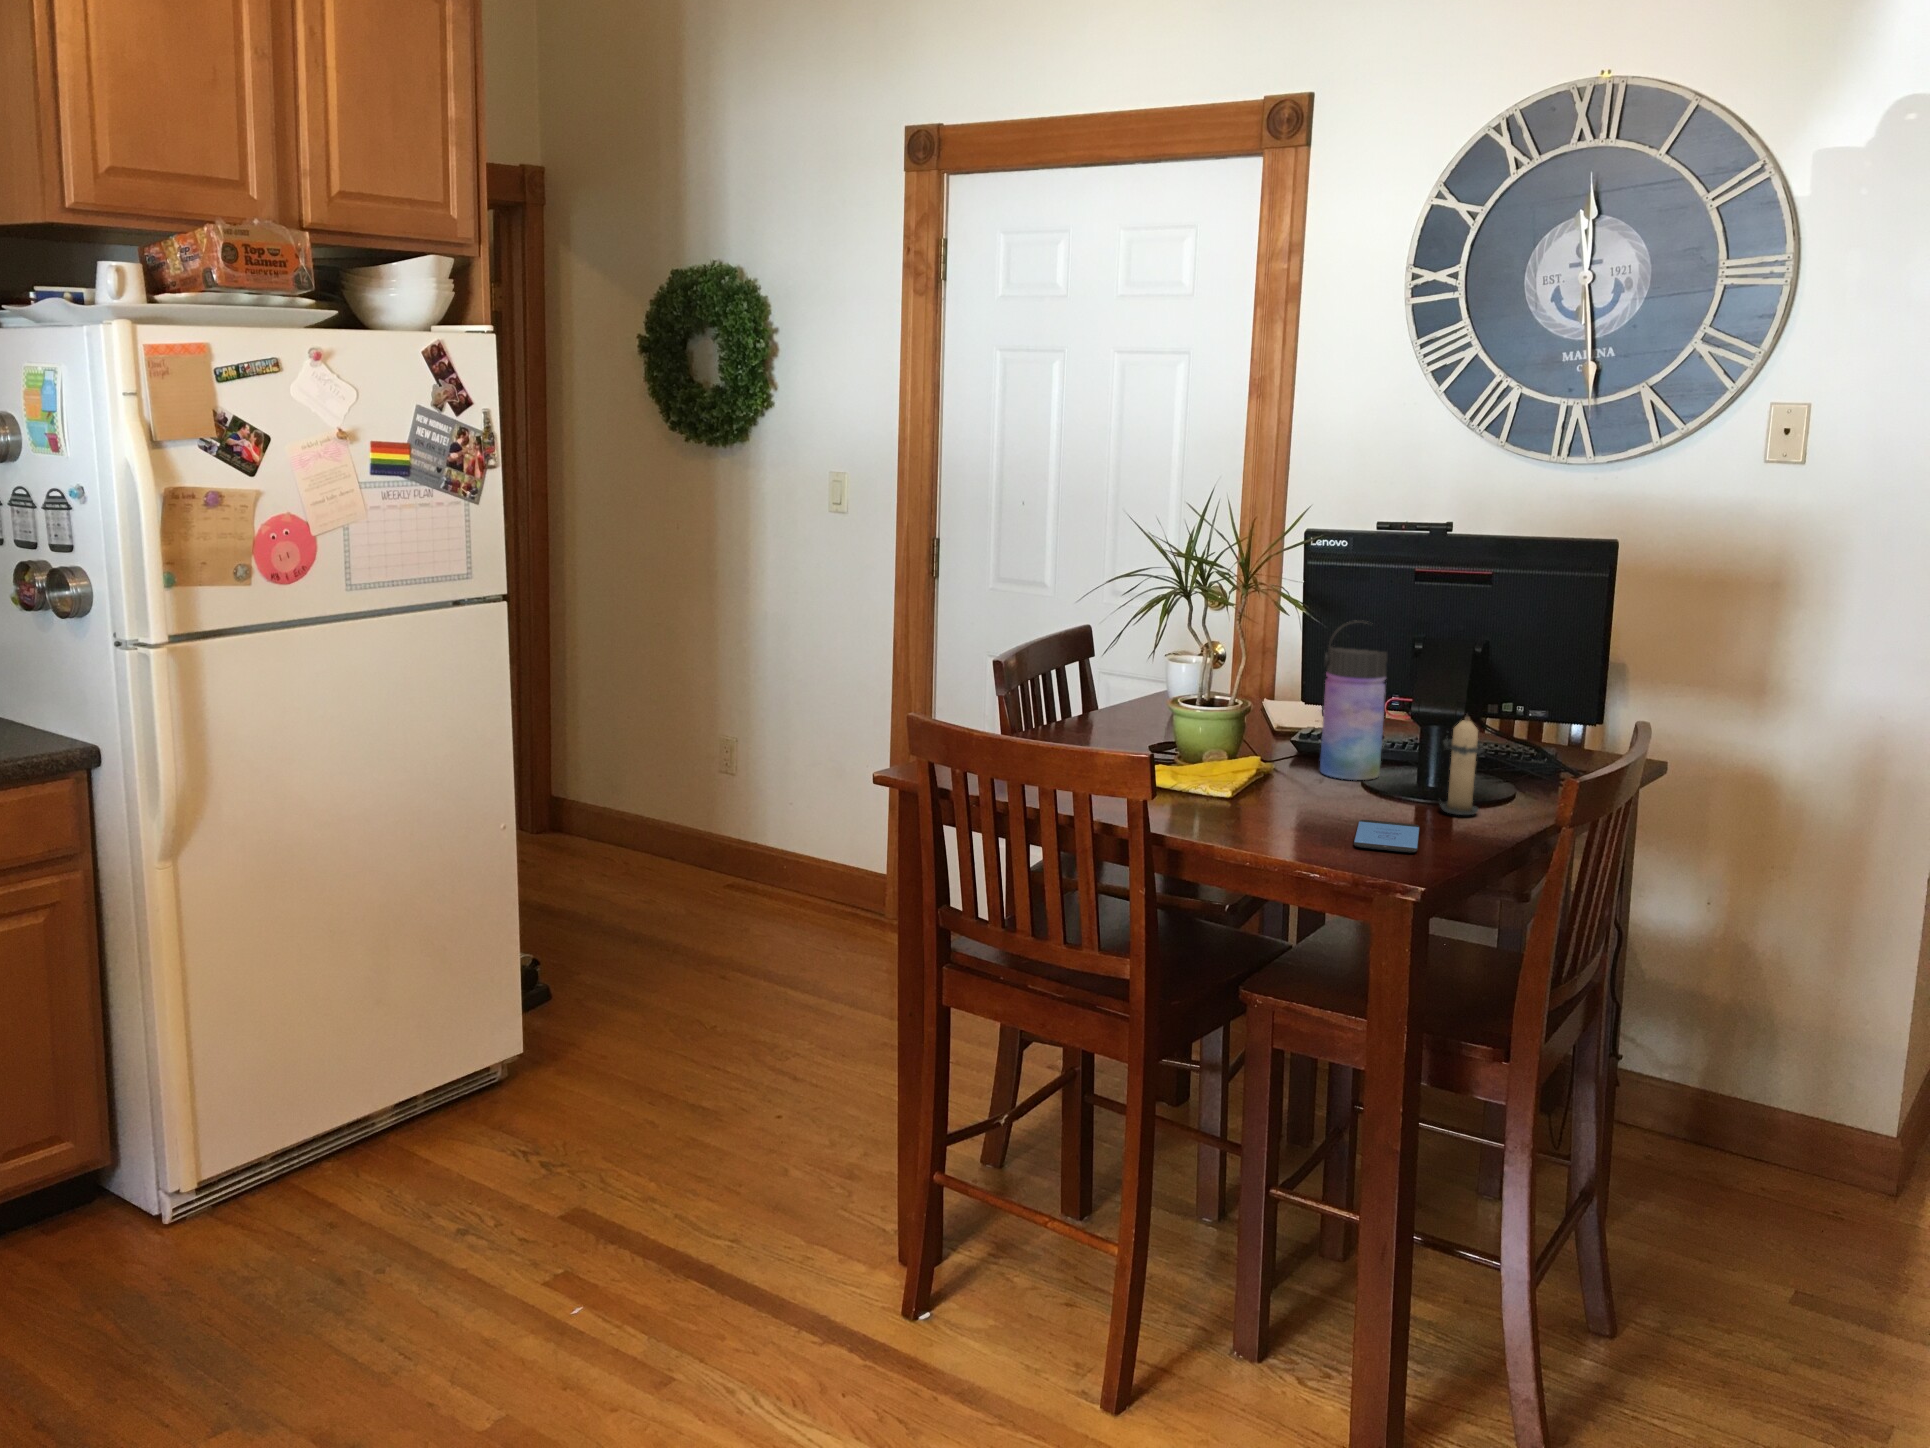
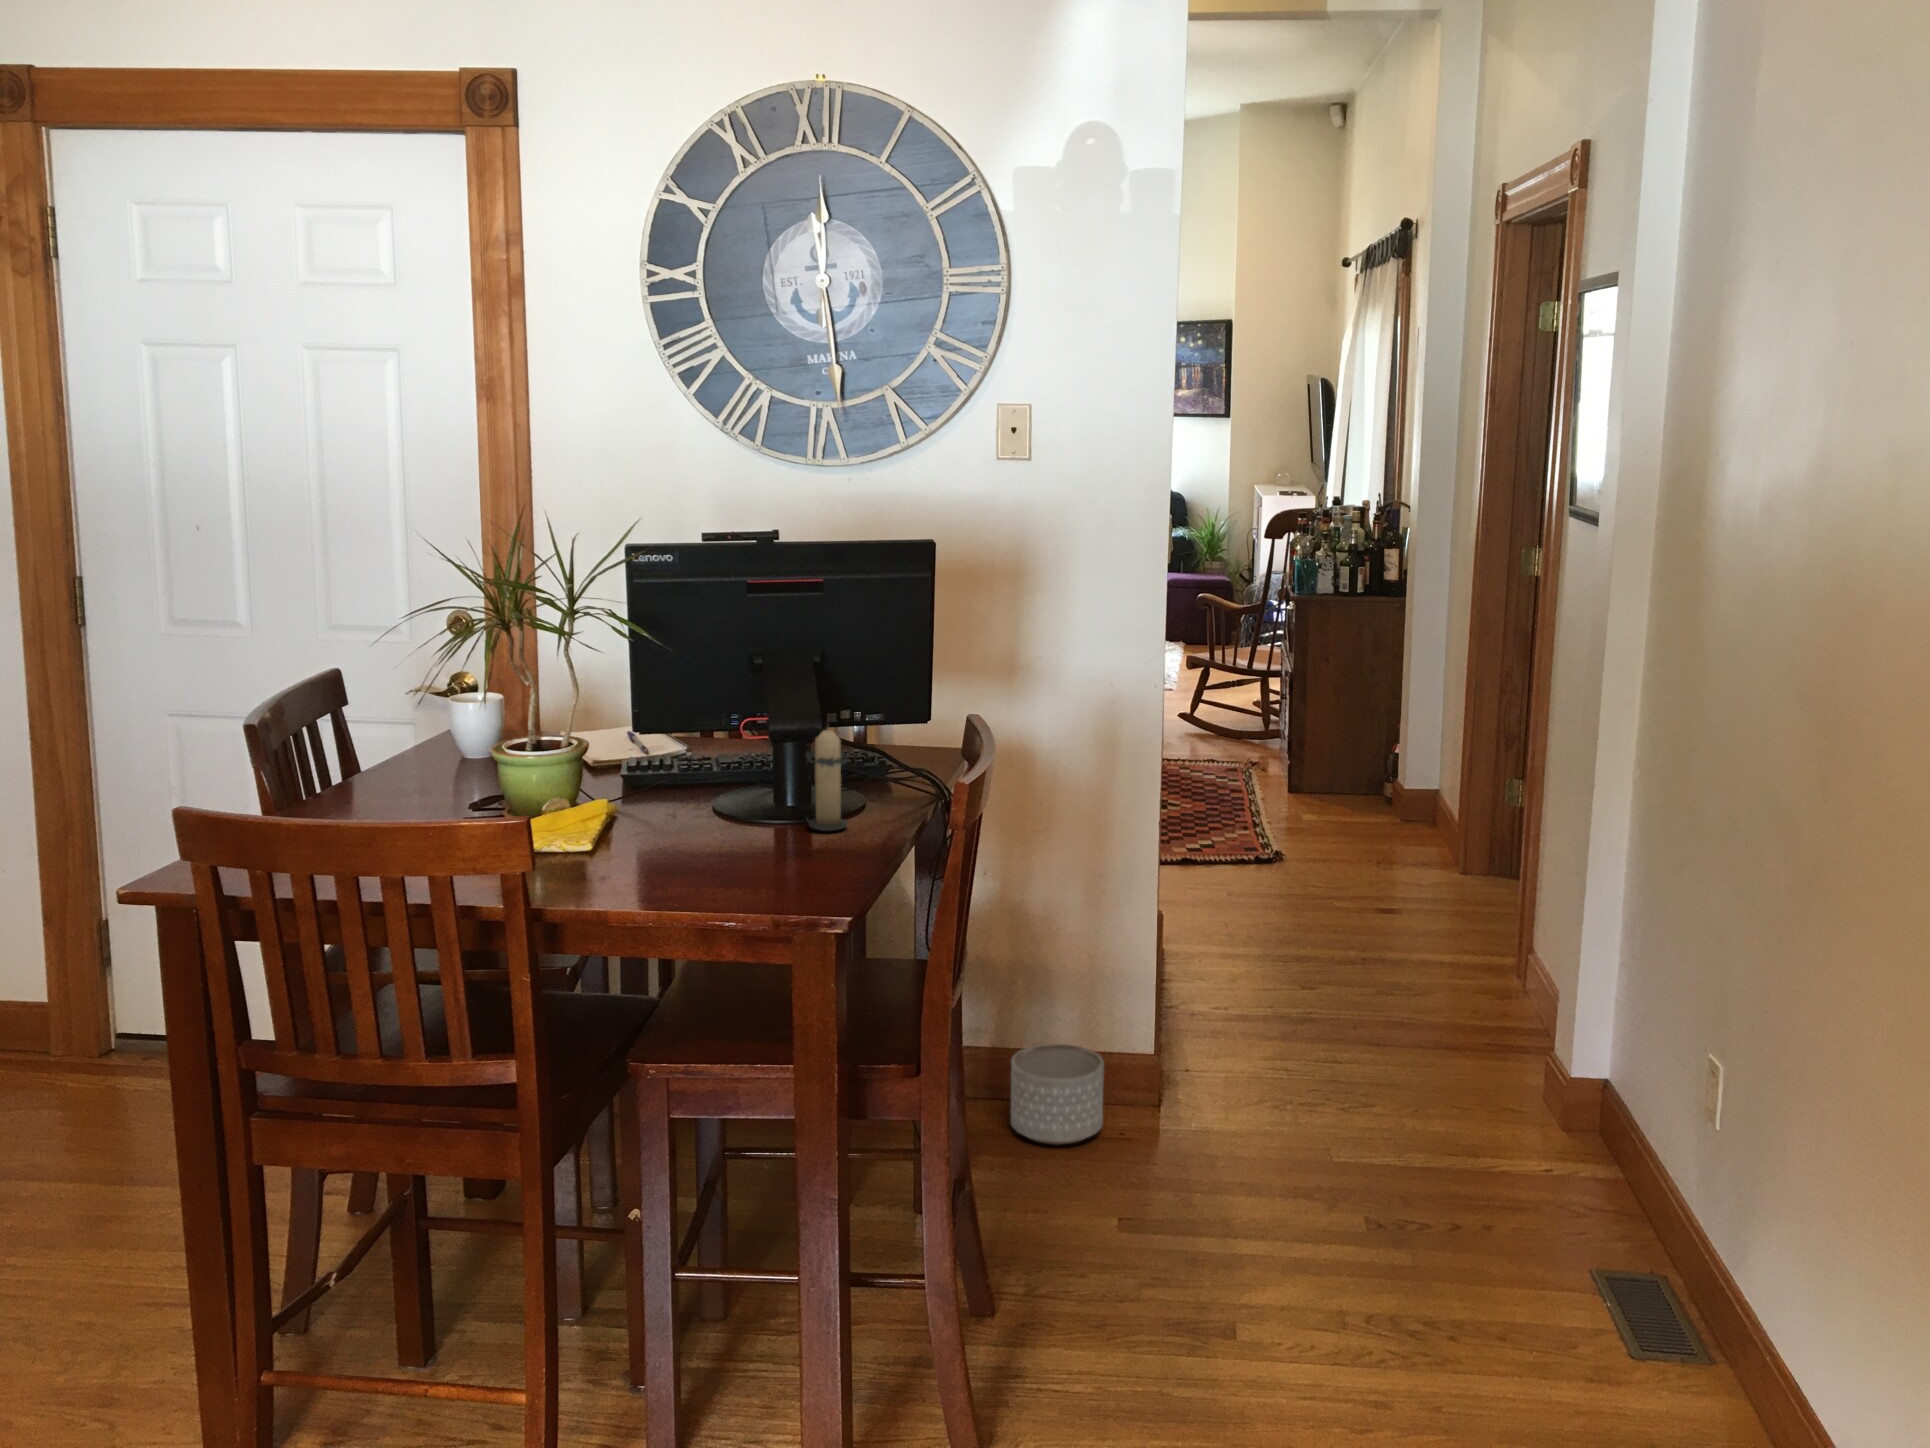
water bottle: present [1320,621,1387,780] -> none [654,635,725,811]
smartphone: present [1354,820,1420,852] -> none [739,848,818,884]
planter: none [1698,1092,1818,1204] -> present [1011,1044,1104,1145]

